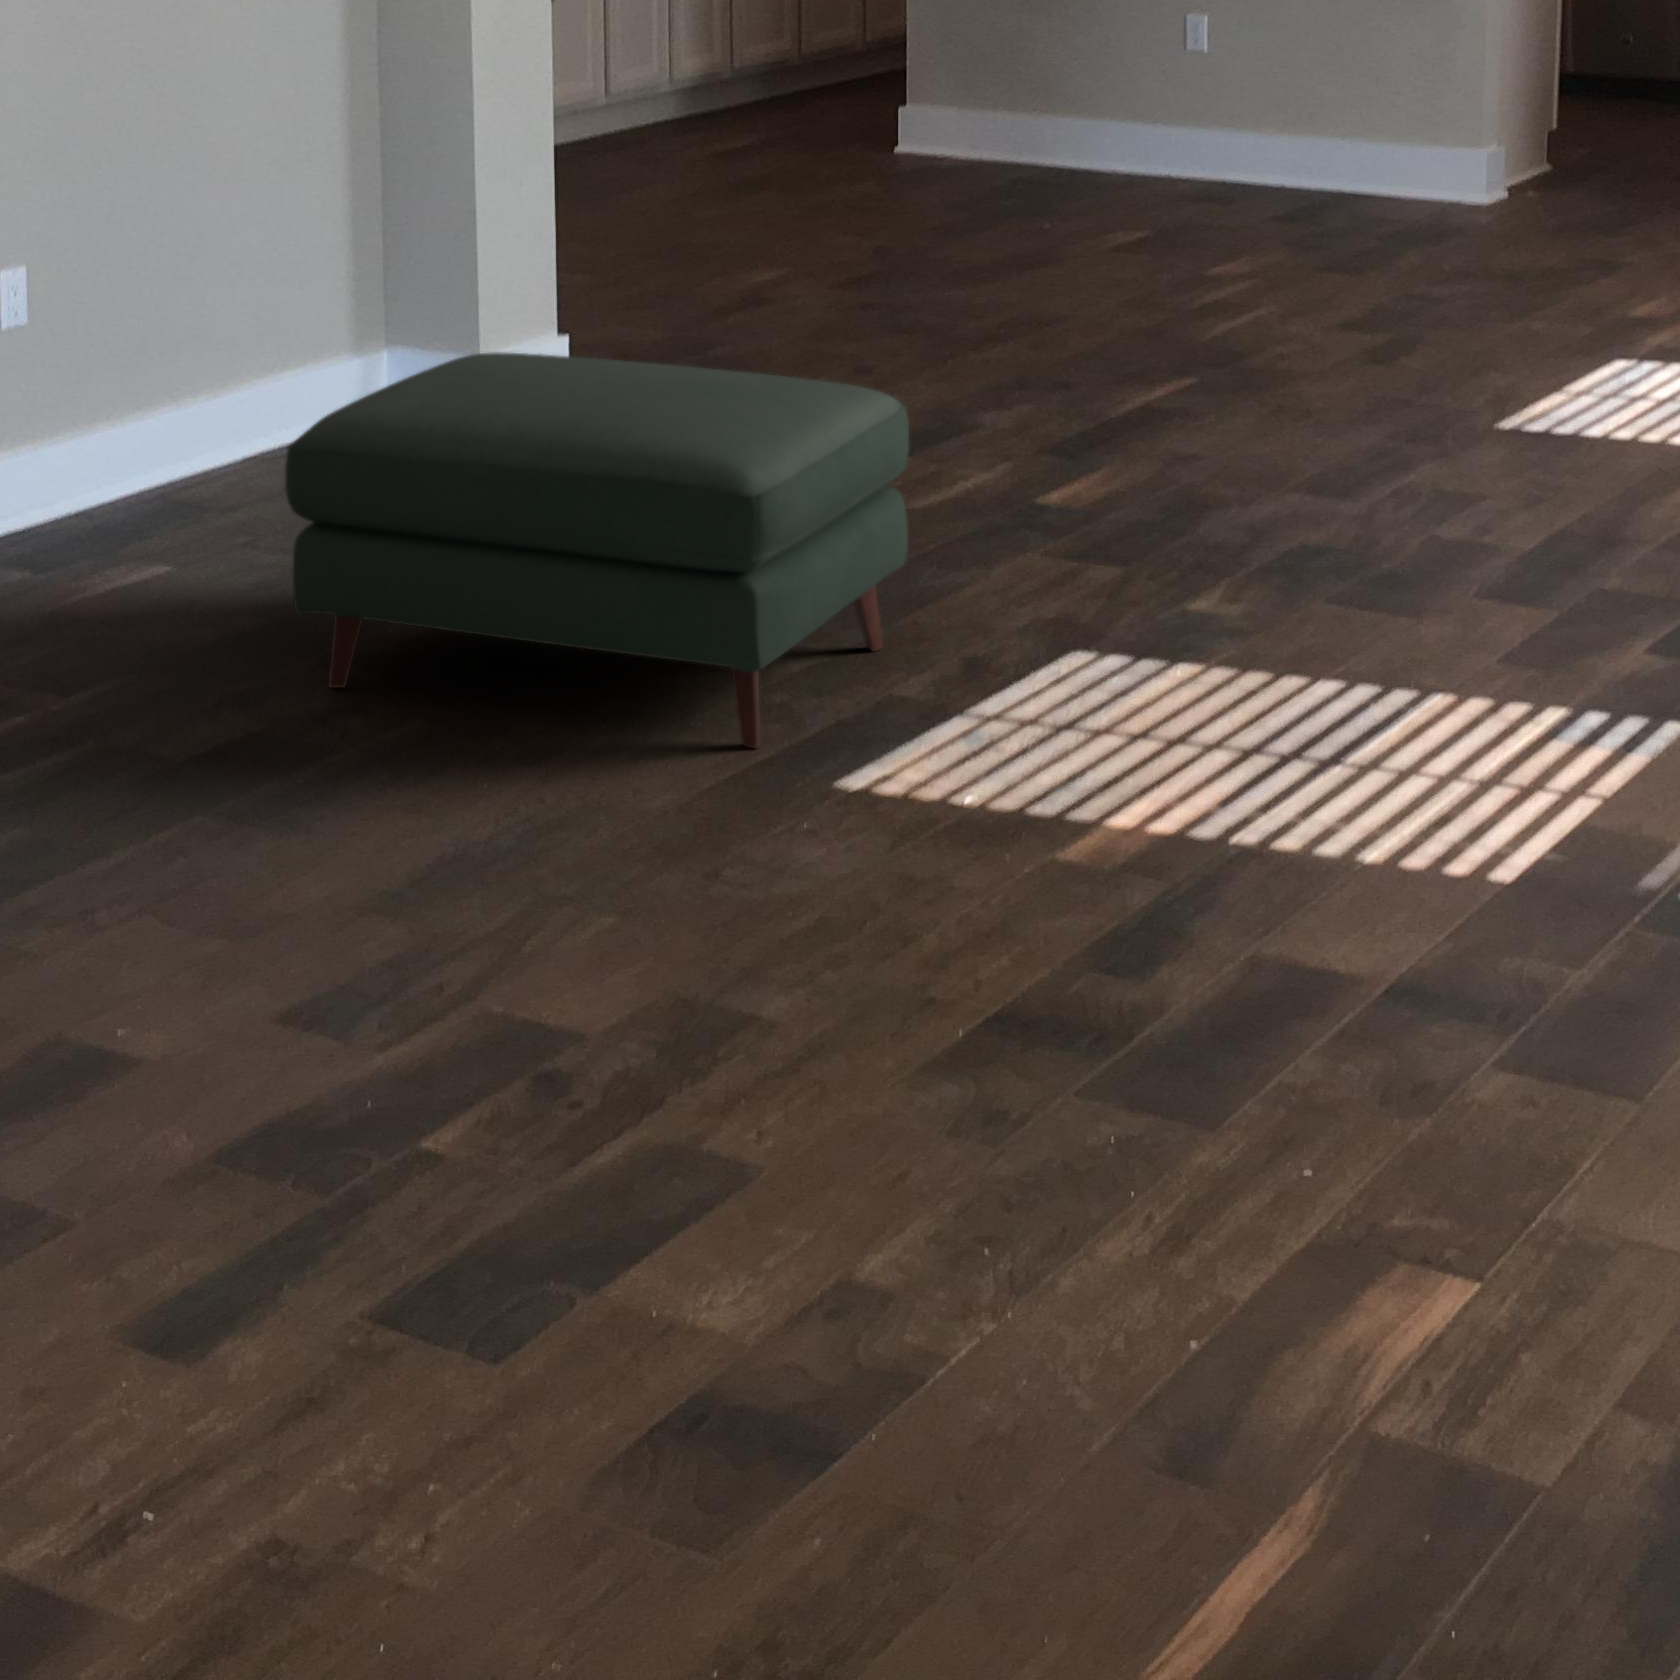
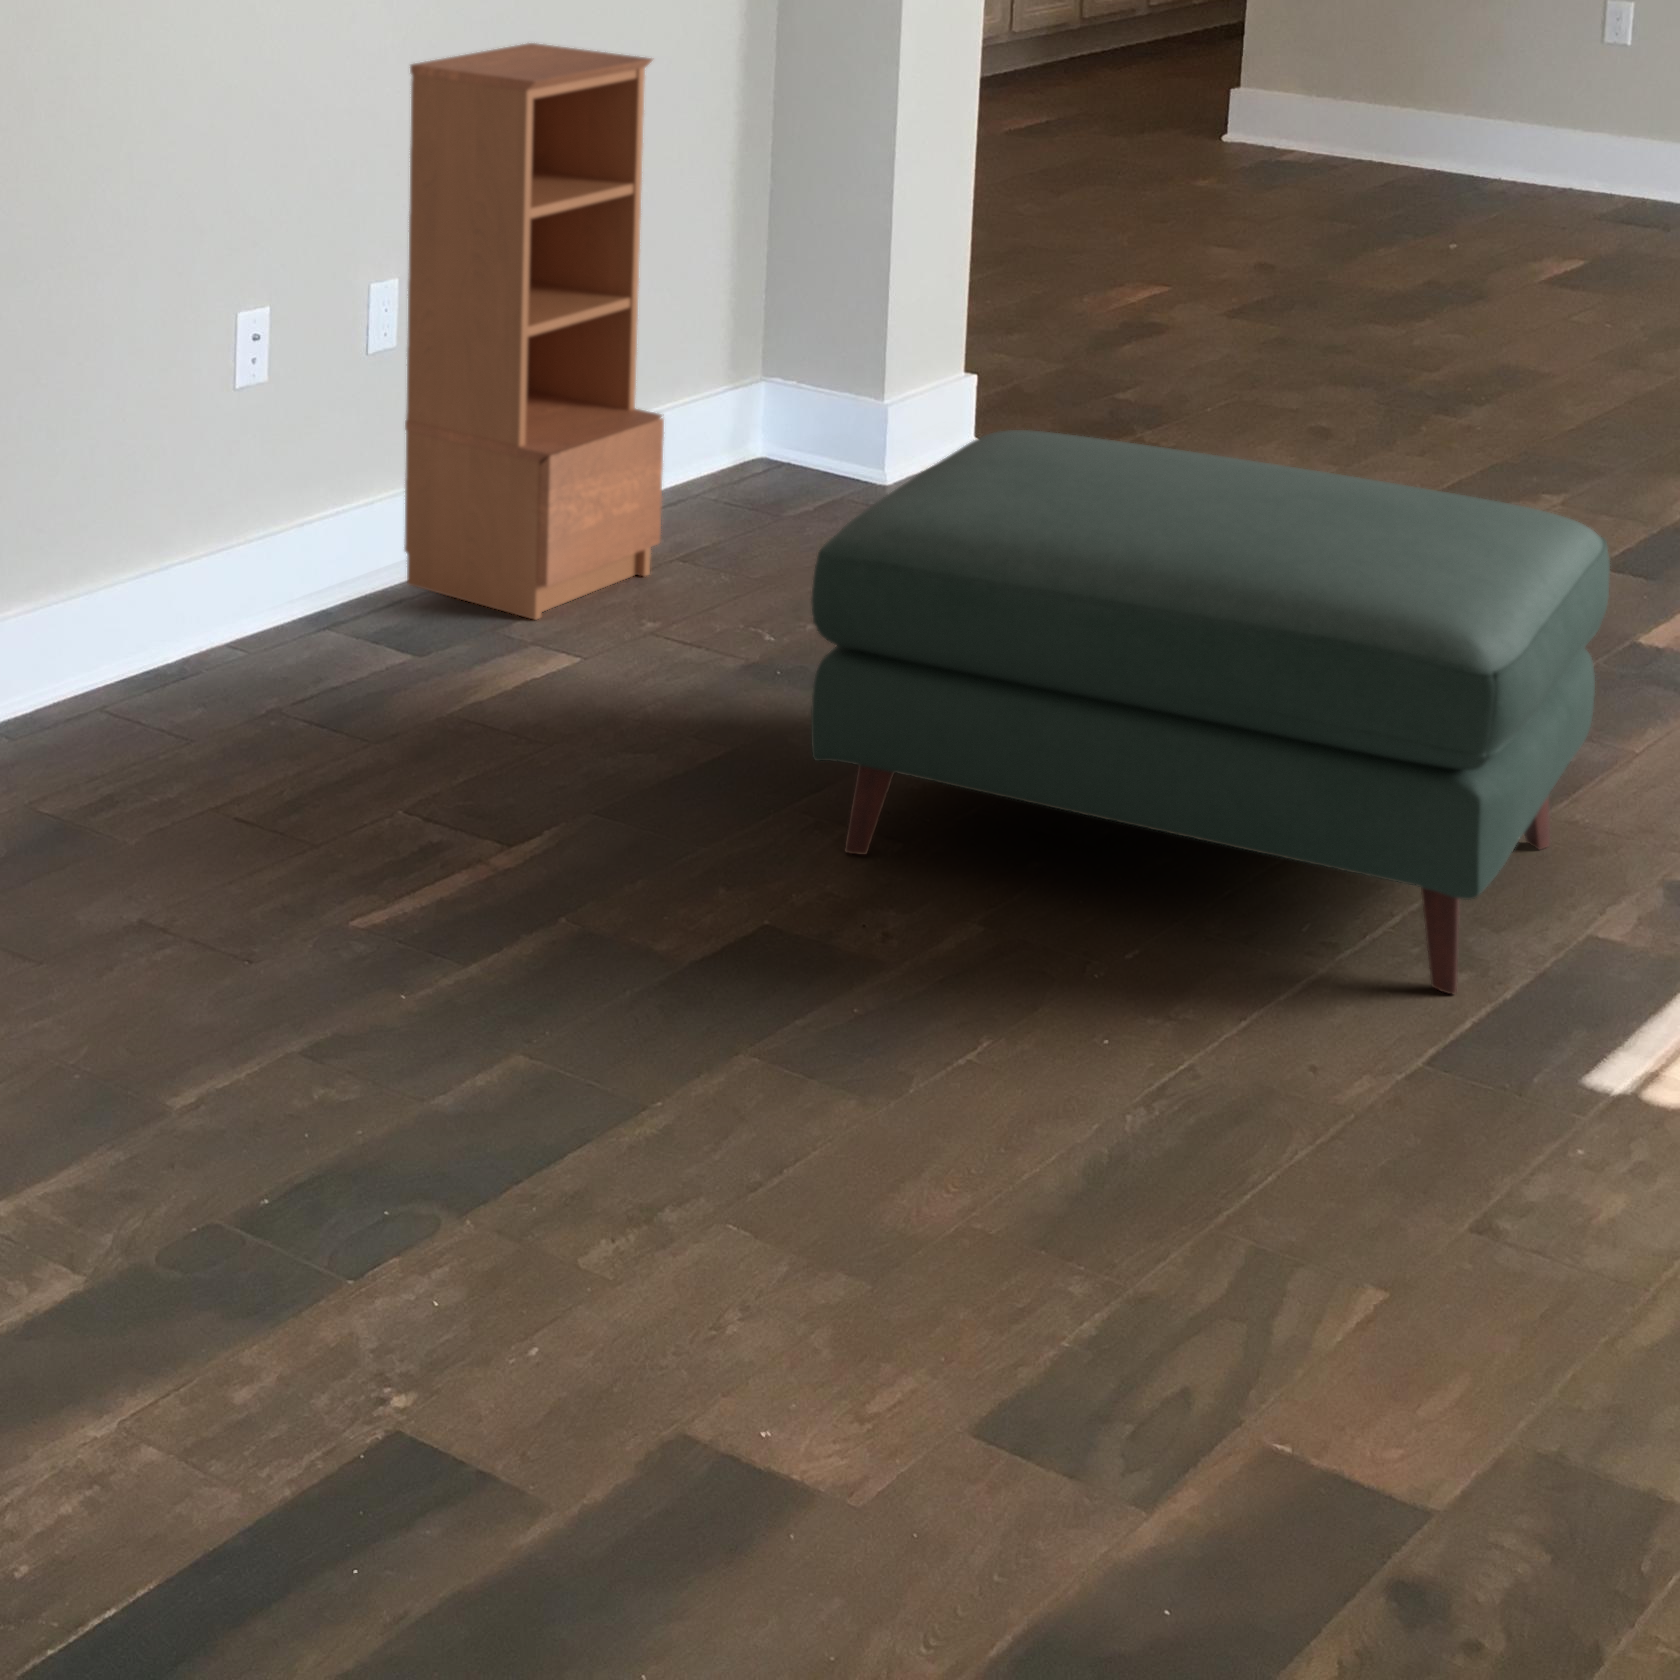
bookcase: none [21,68,261,543] -> present [404,43,664,619]

